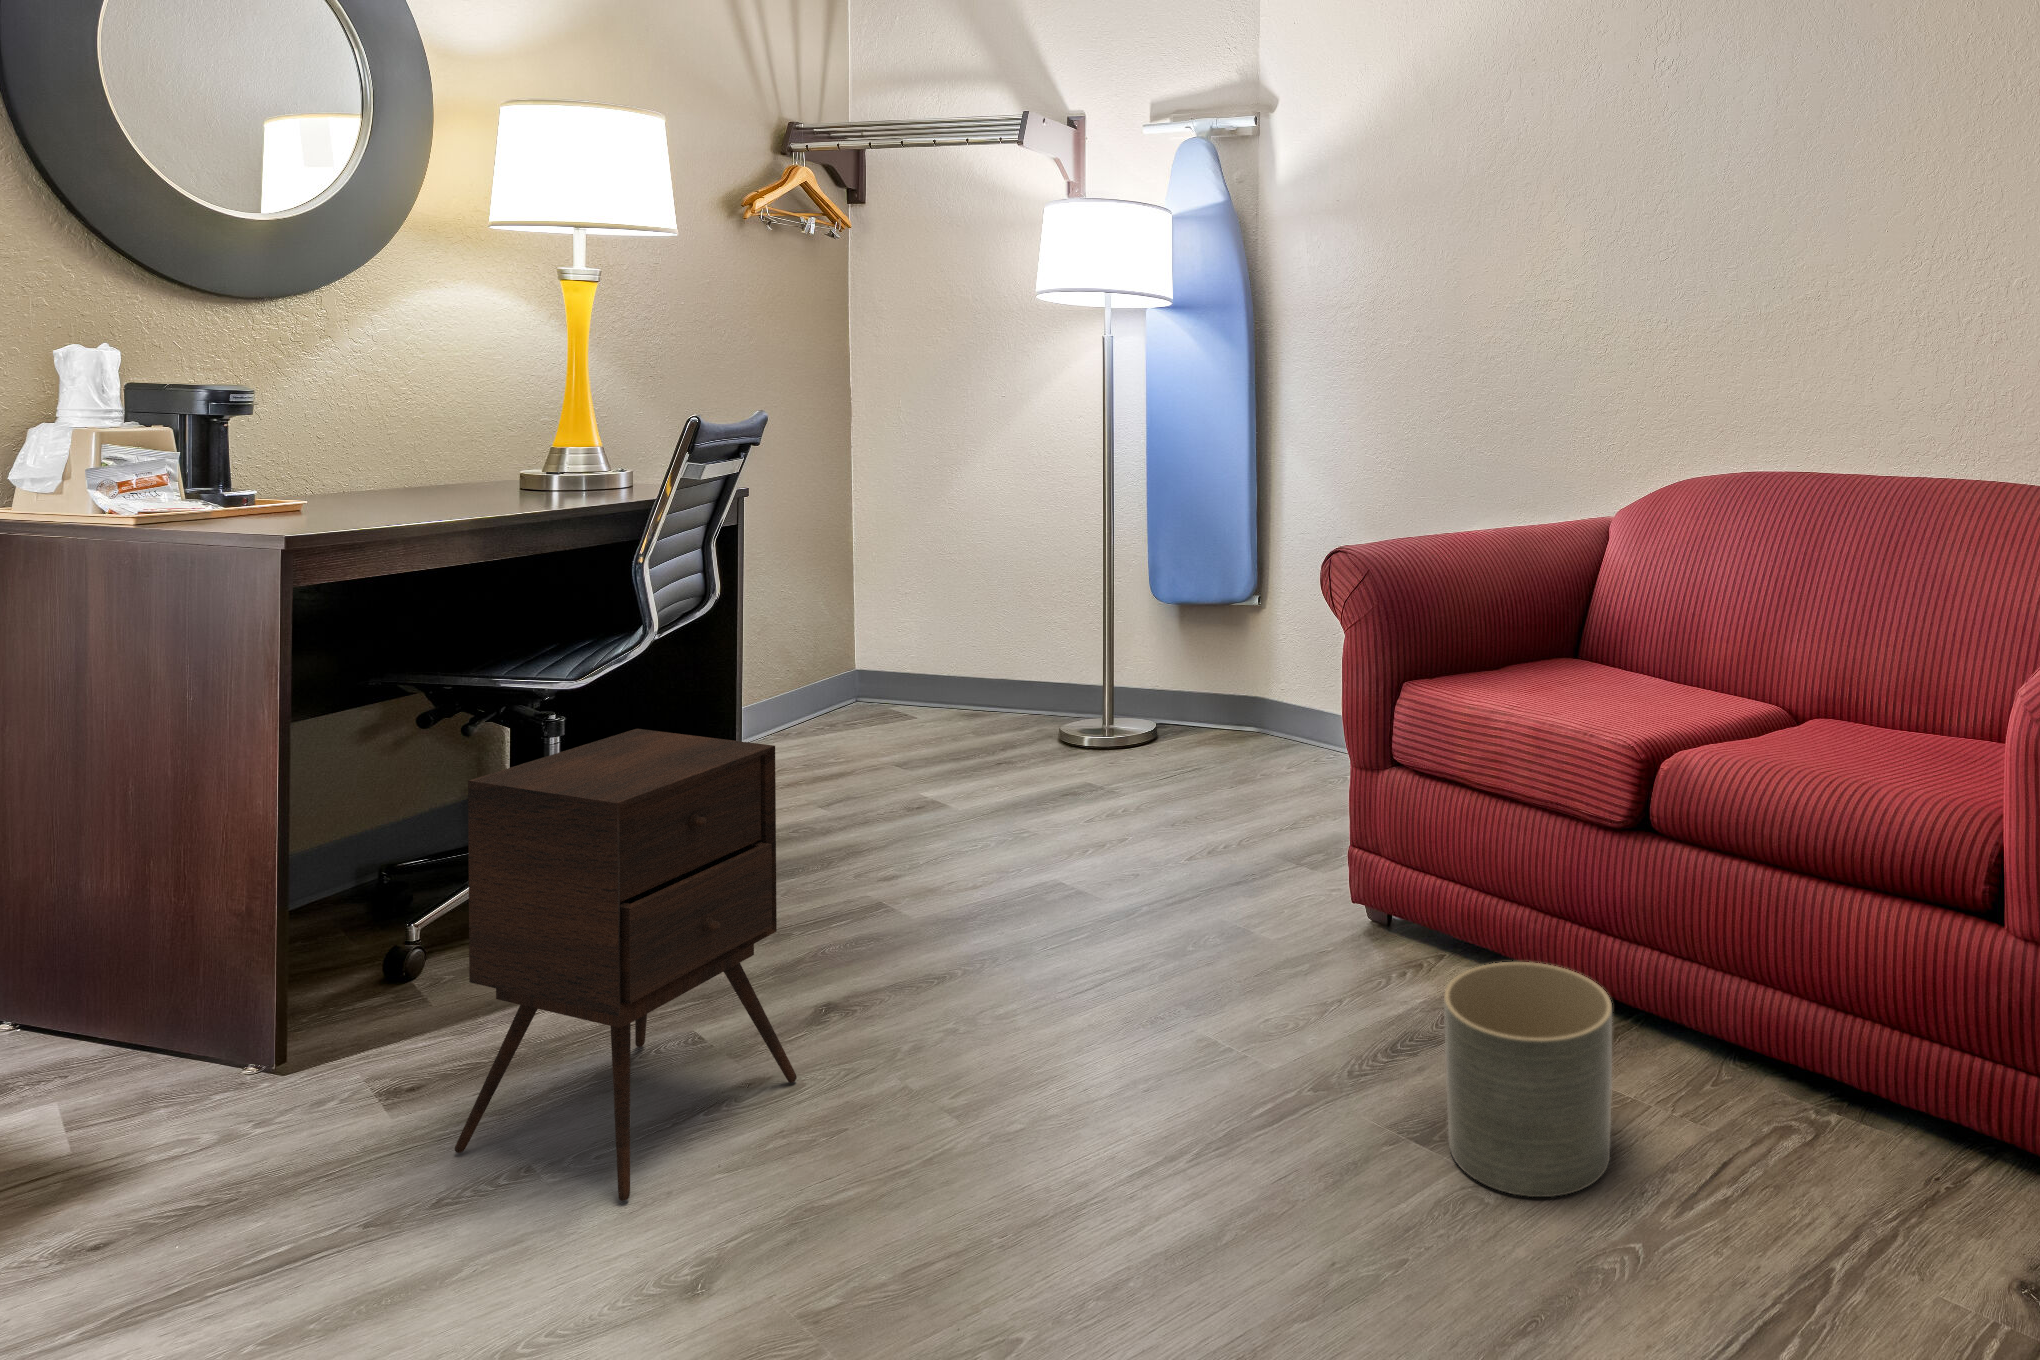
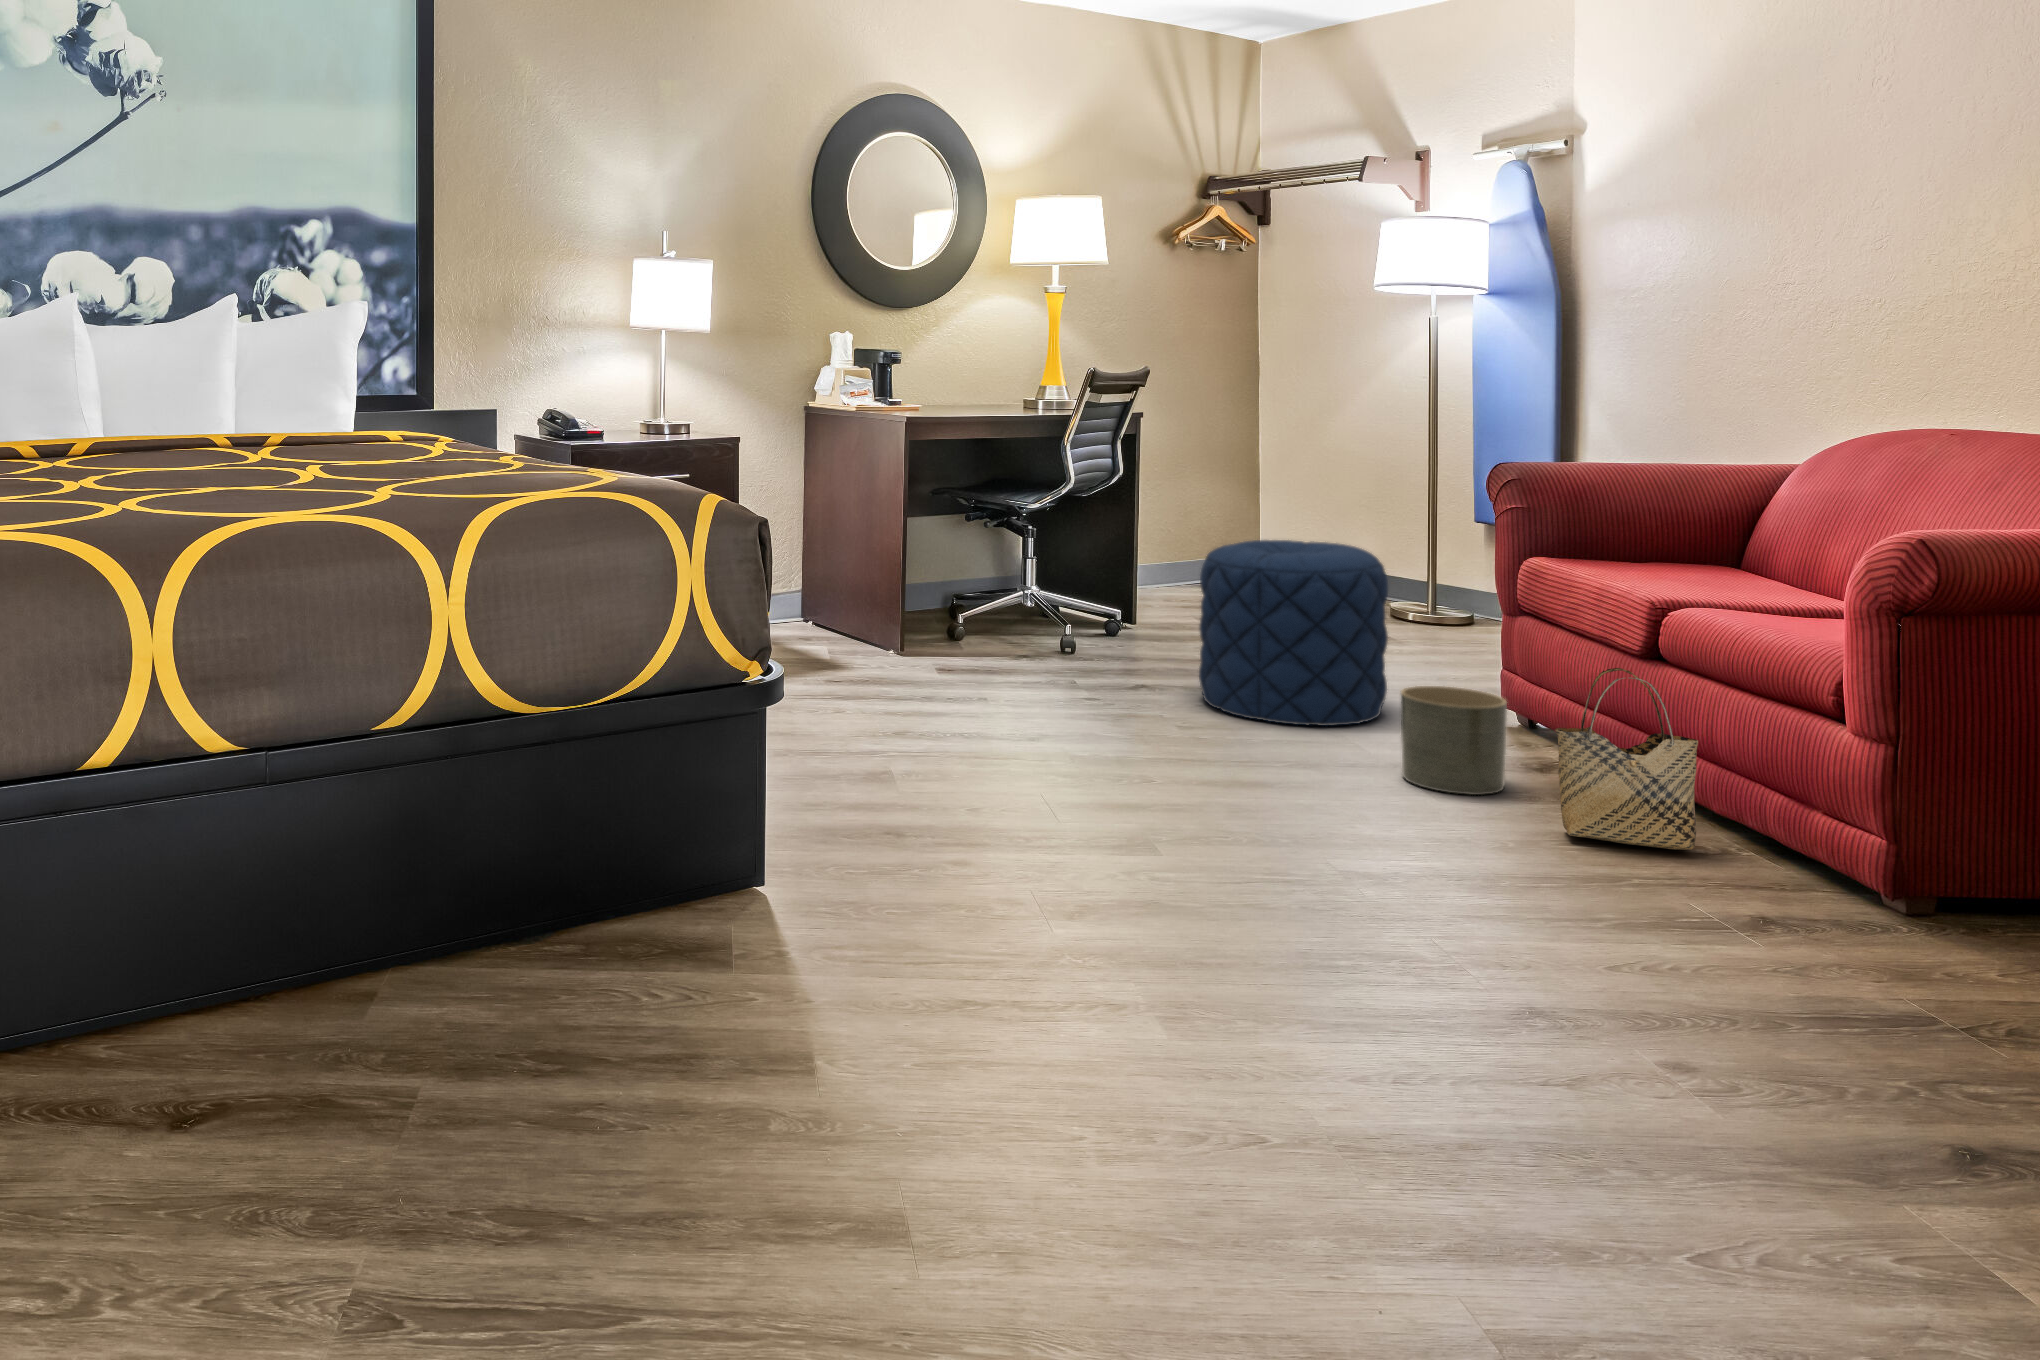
pouf: none [971,695,1272,1066] -> present [1199,540,1388,726]
side table: present [455,729,797,1201] -> none [960,516,1103,701]
woven basket: none [1805,927,1993,1277] -> present [1555,668,1698,850]

